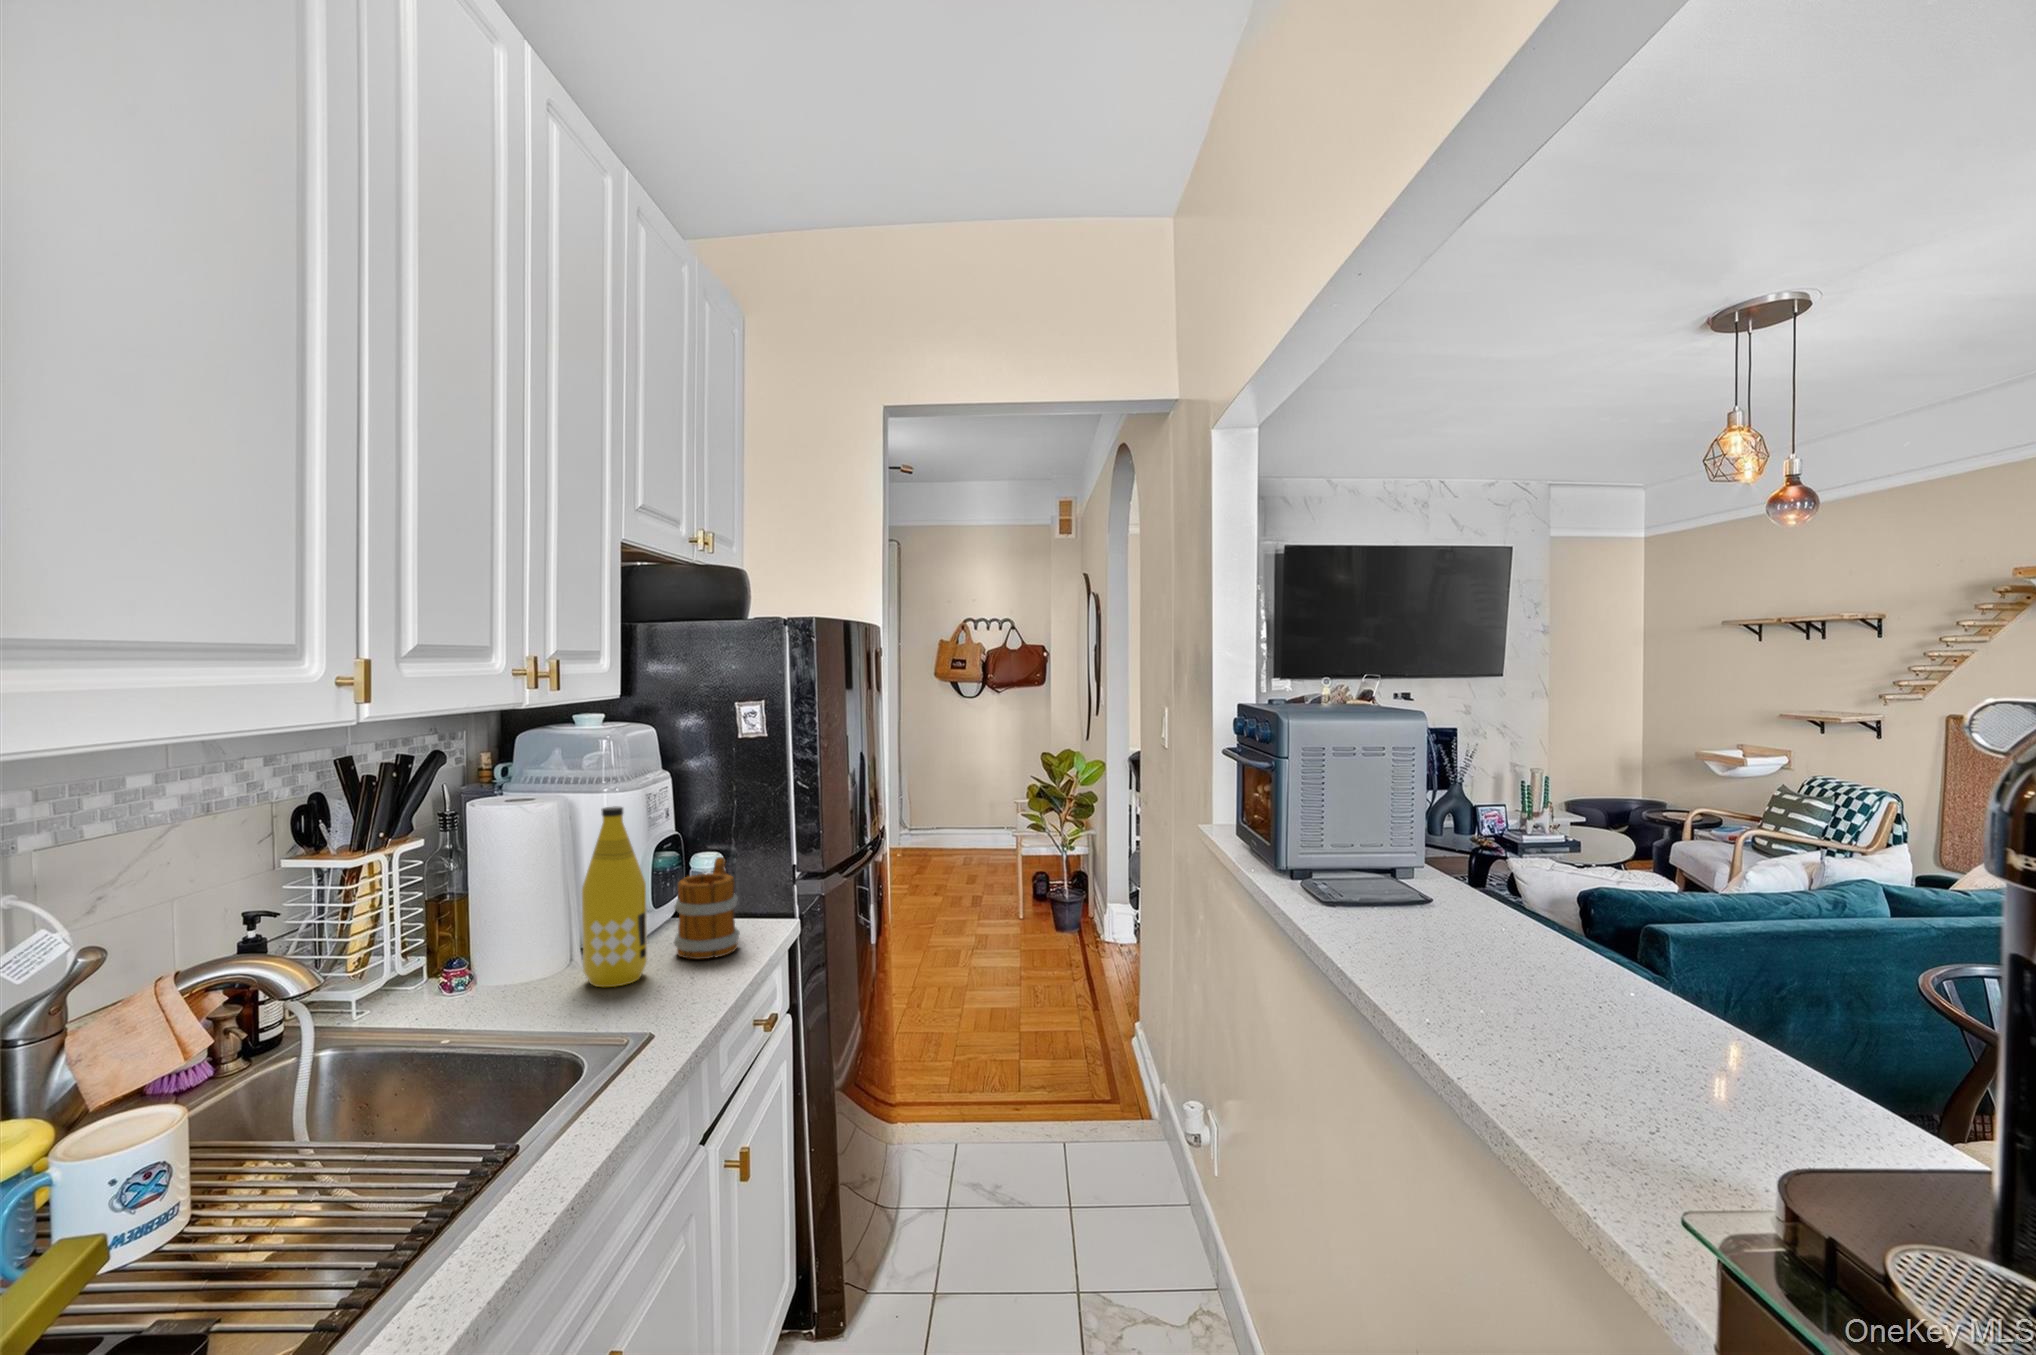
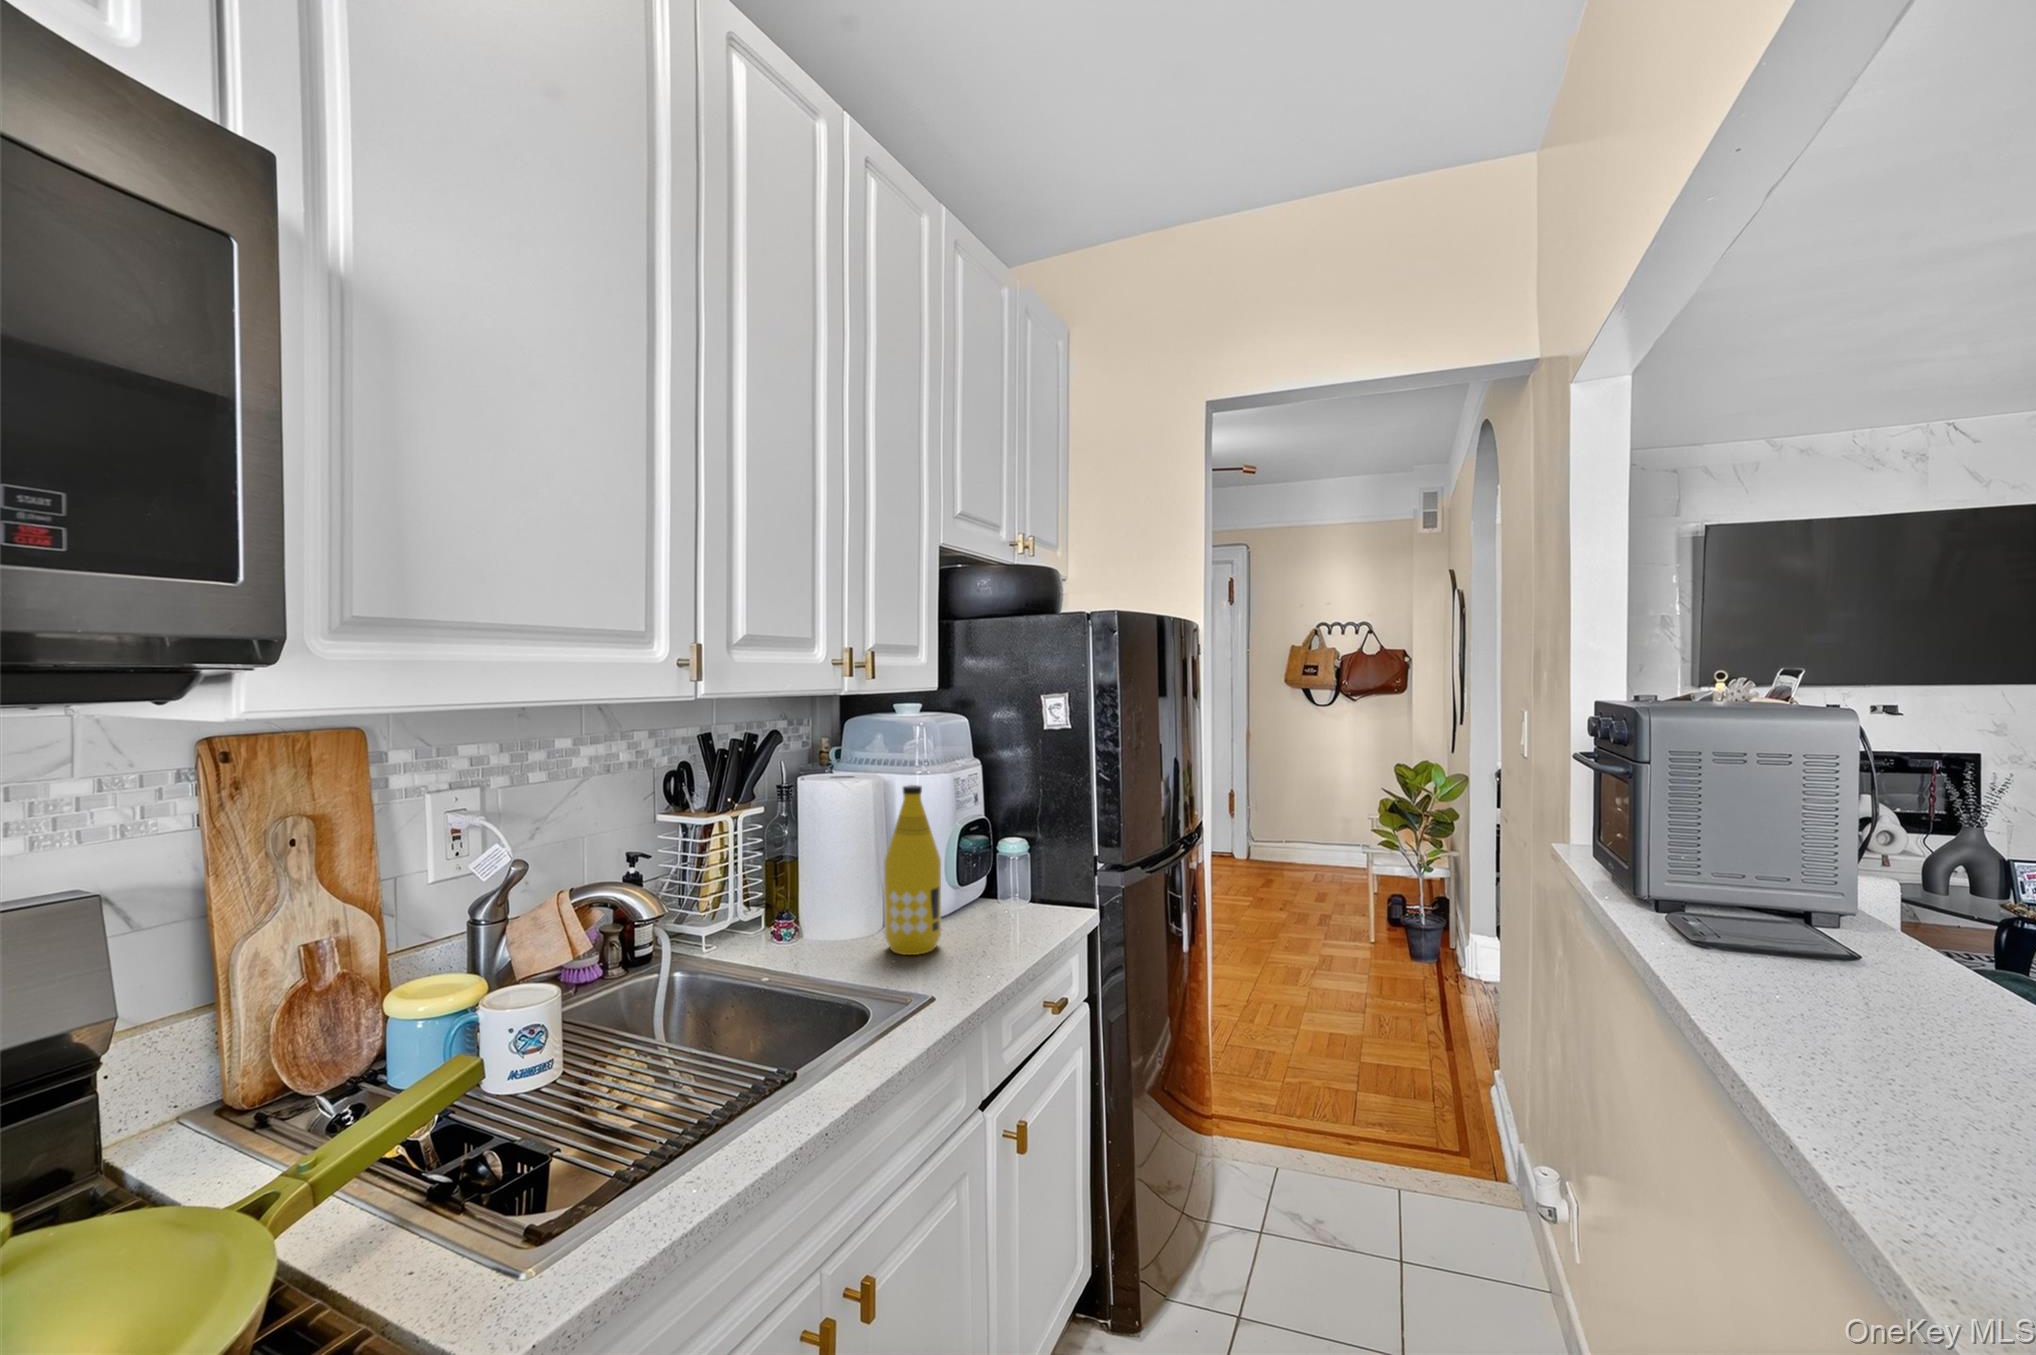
mug: present [674,857,740,959] -> none [970,841,1033,939]

